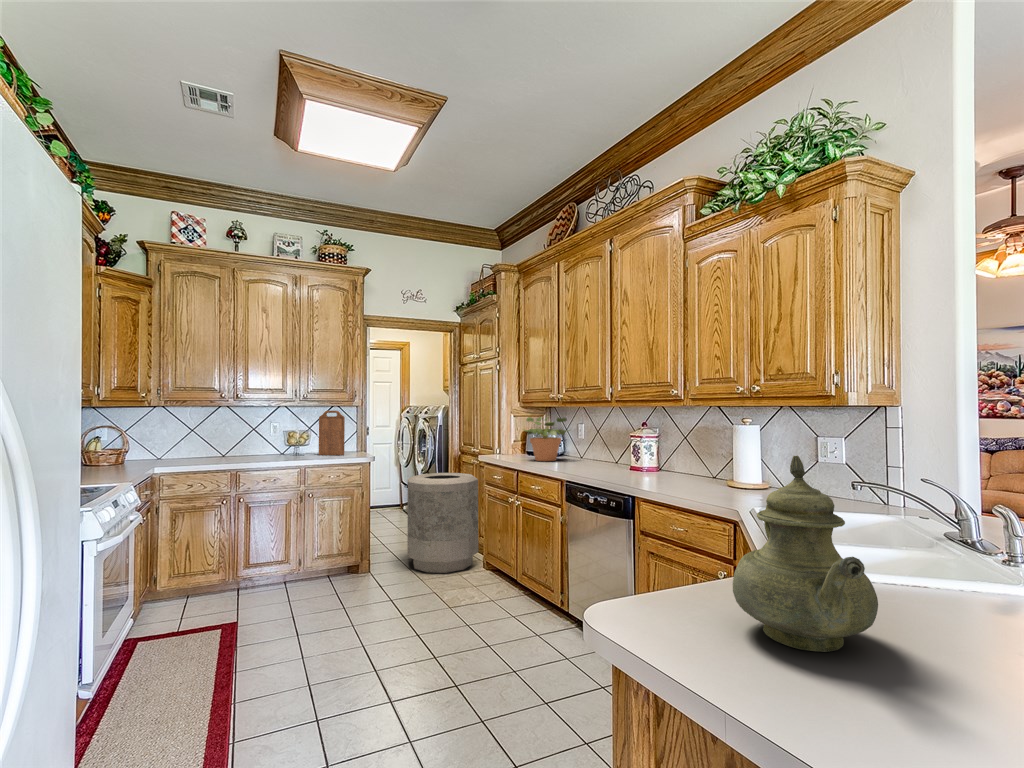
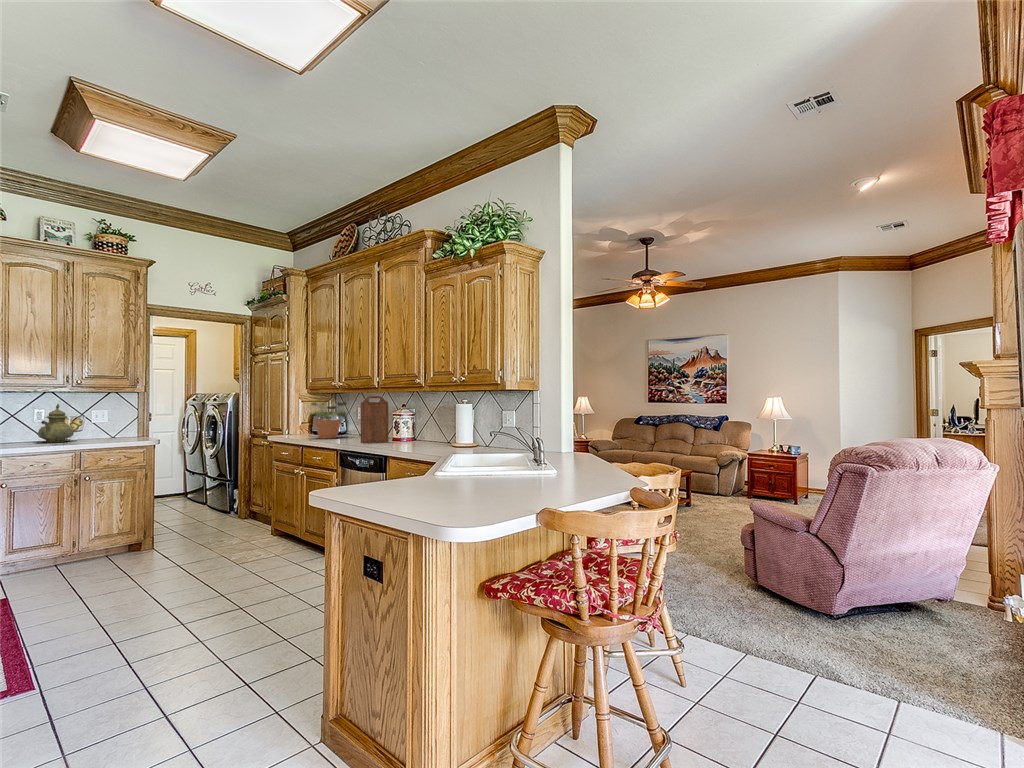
cutting board: present [319,411,345,455] -> present [361,396,389,443]
teapot: present [733,456,878,652] -> present [38,404,74,443]
trash can: present [407,473,478,573] -> none [194,454,267,543]

